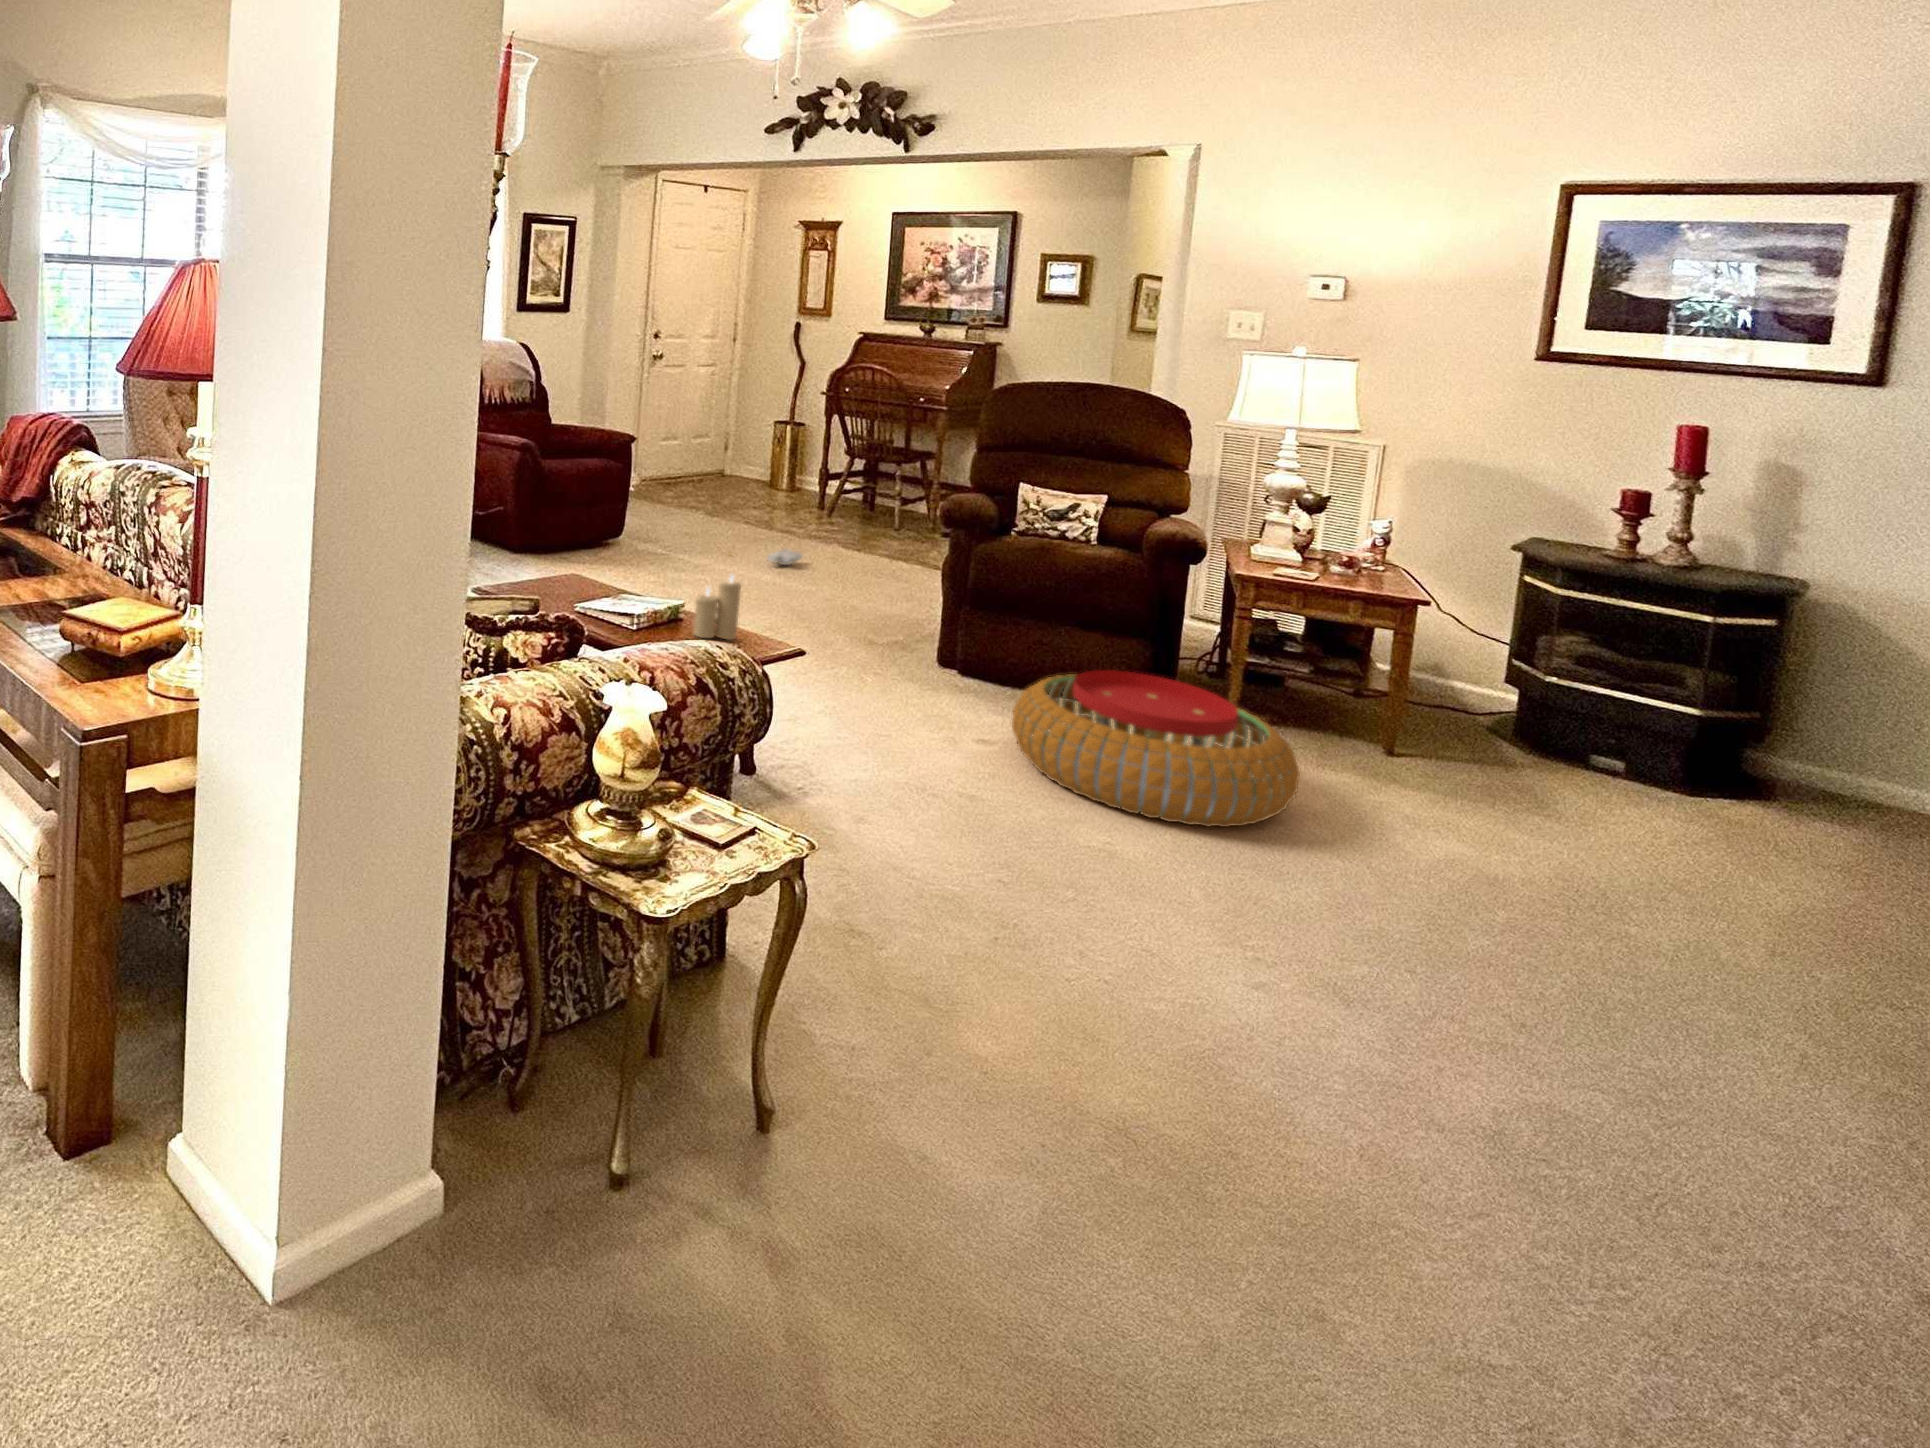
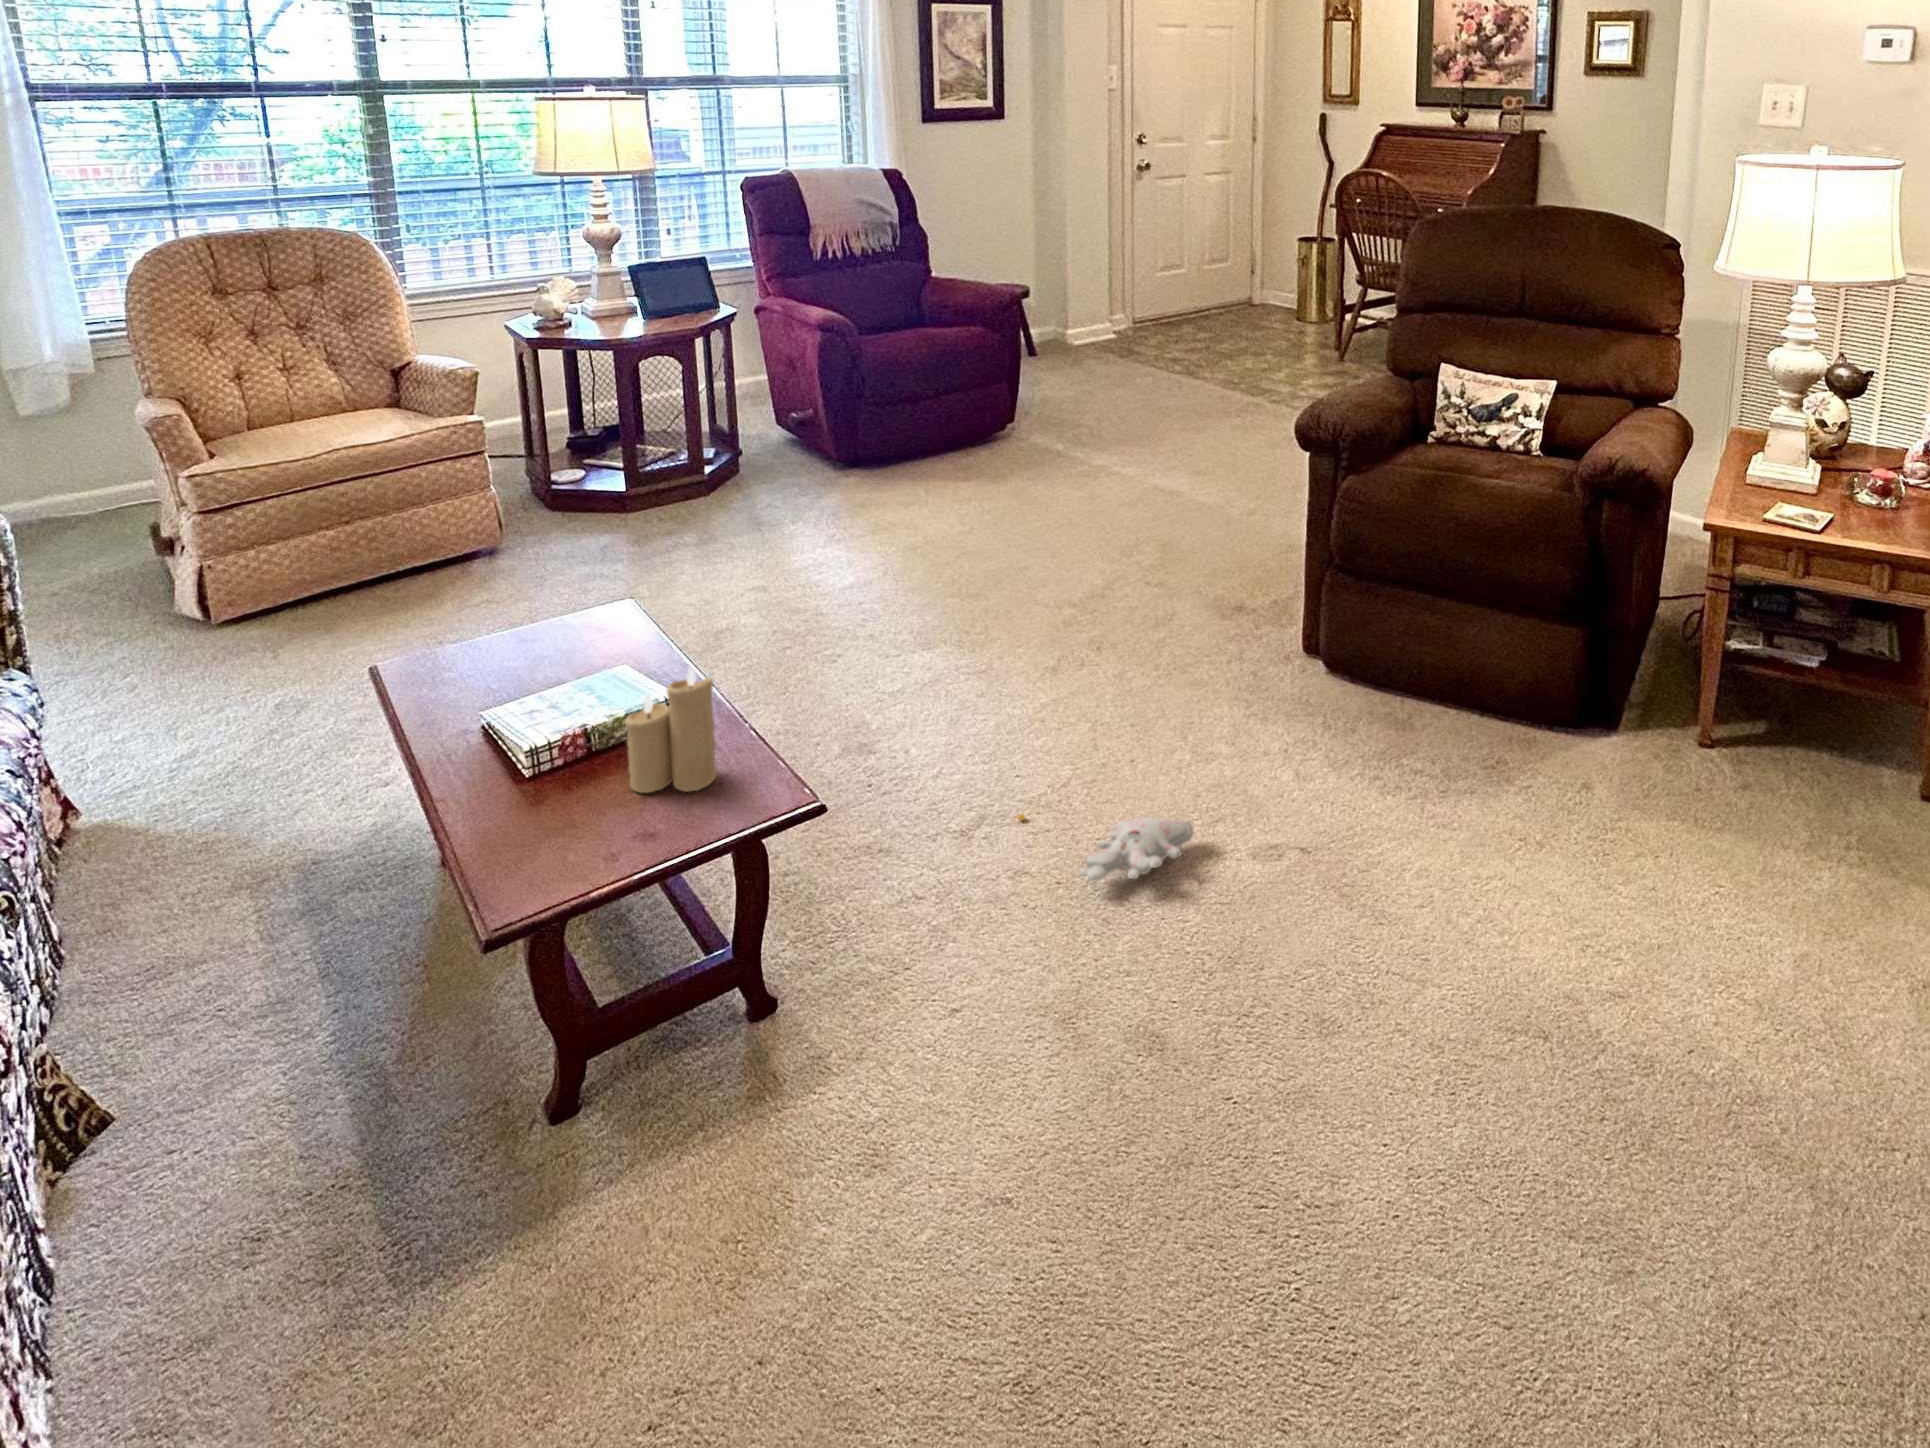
plush toy: present [767,549,802,565] -> present [1018,814,1193,882]
pouf: present [1012,670,1300,827] -> none [1299,716,1741,1066]

